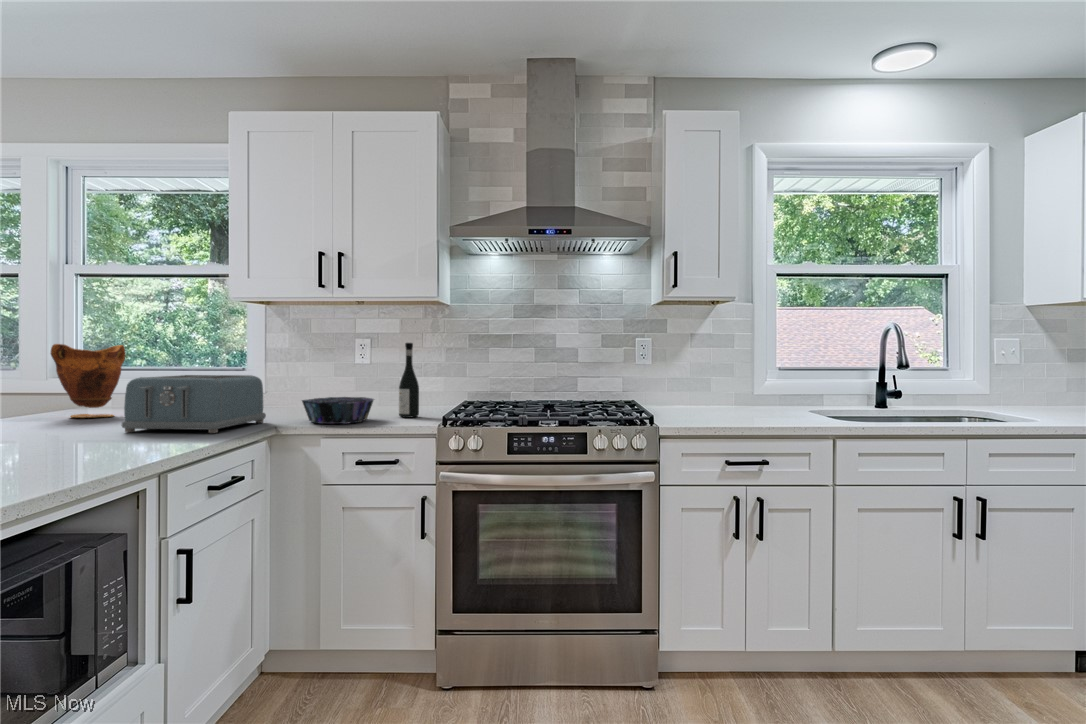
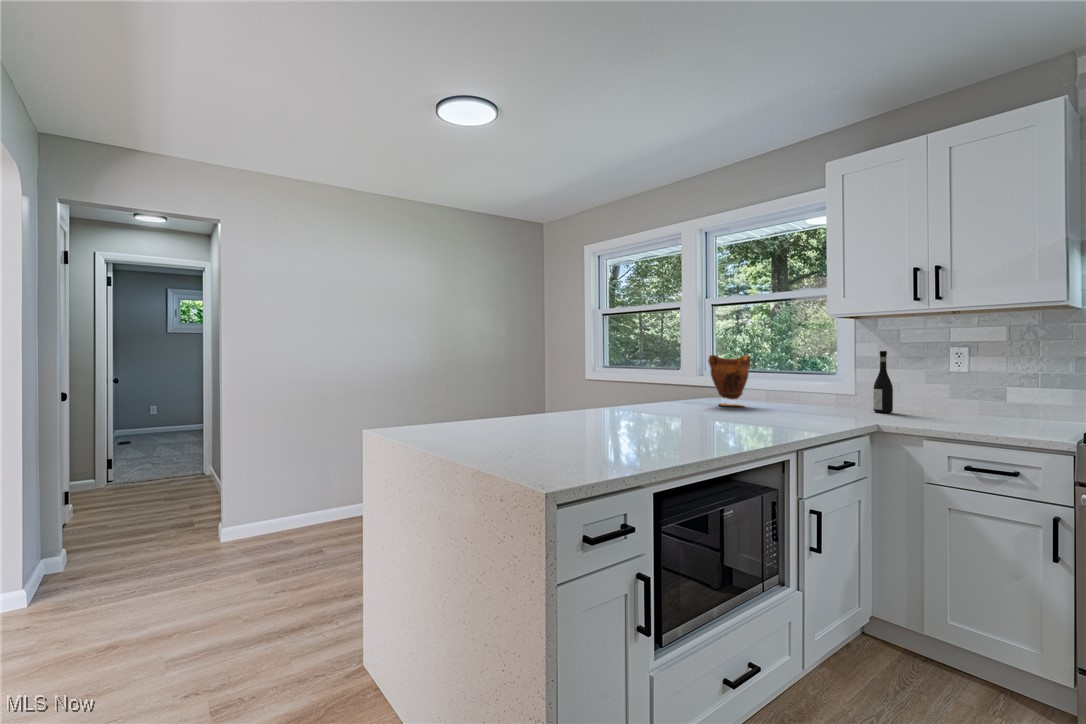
wine bottle: present [399,343,419,418] -> present [873,351,893,413]
toaster: present [122,375,266,433] -> none [760,379,866,425]
decorative bowl: present [302,397,374,424] -> none [901,402,983,428]

